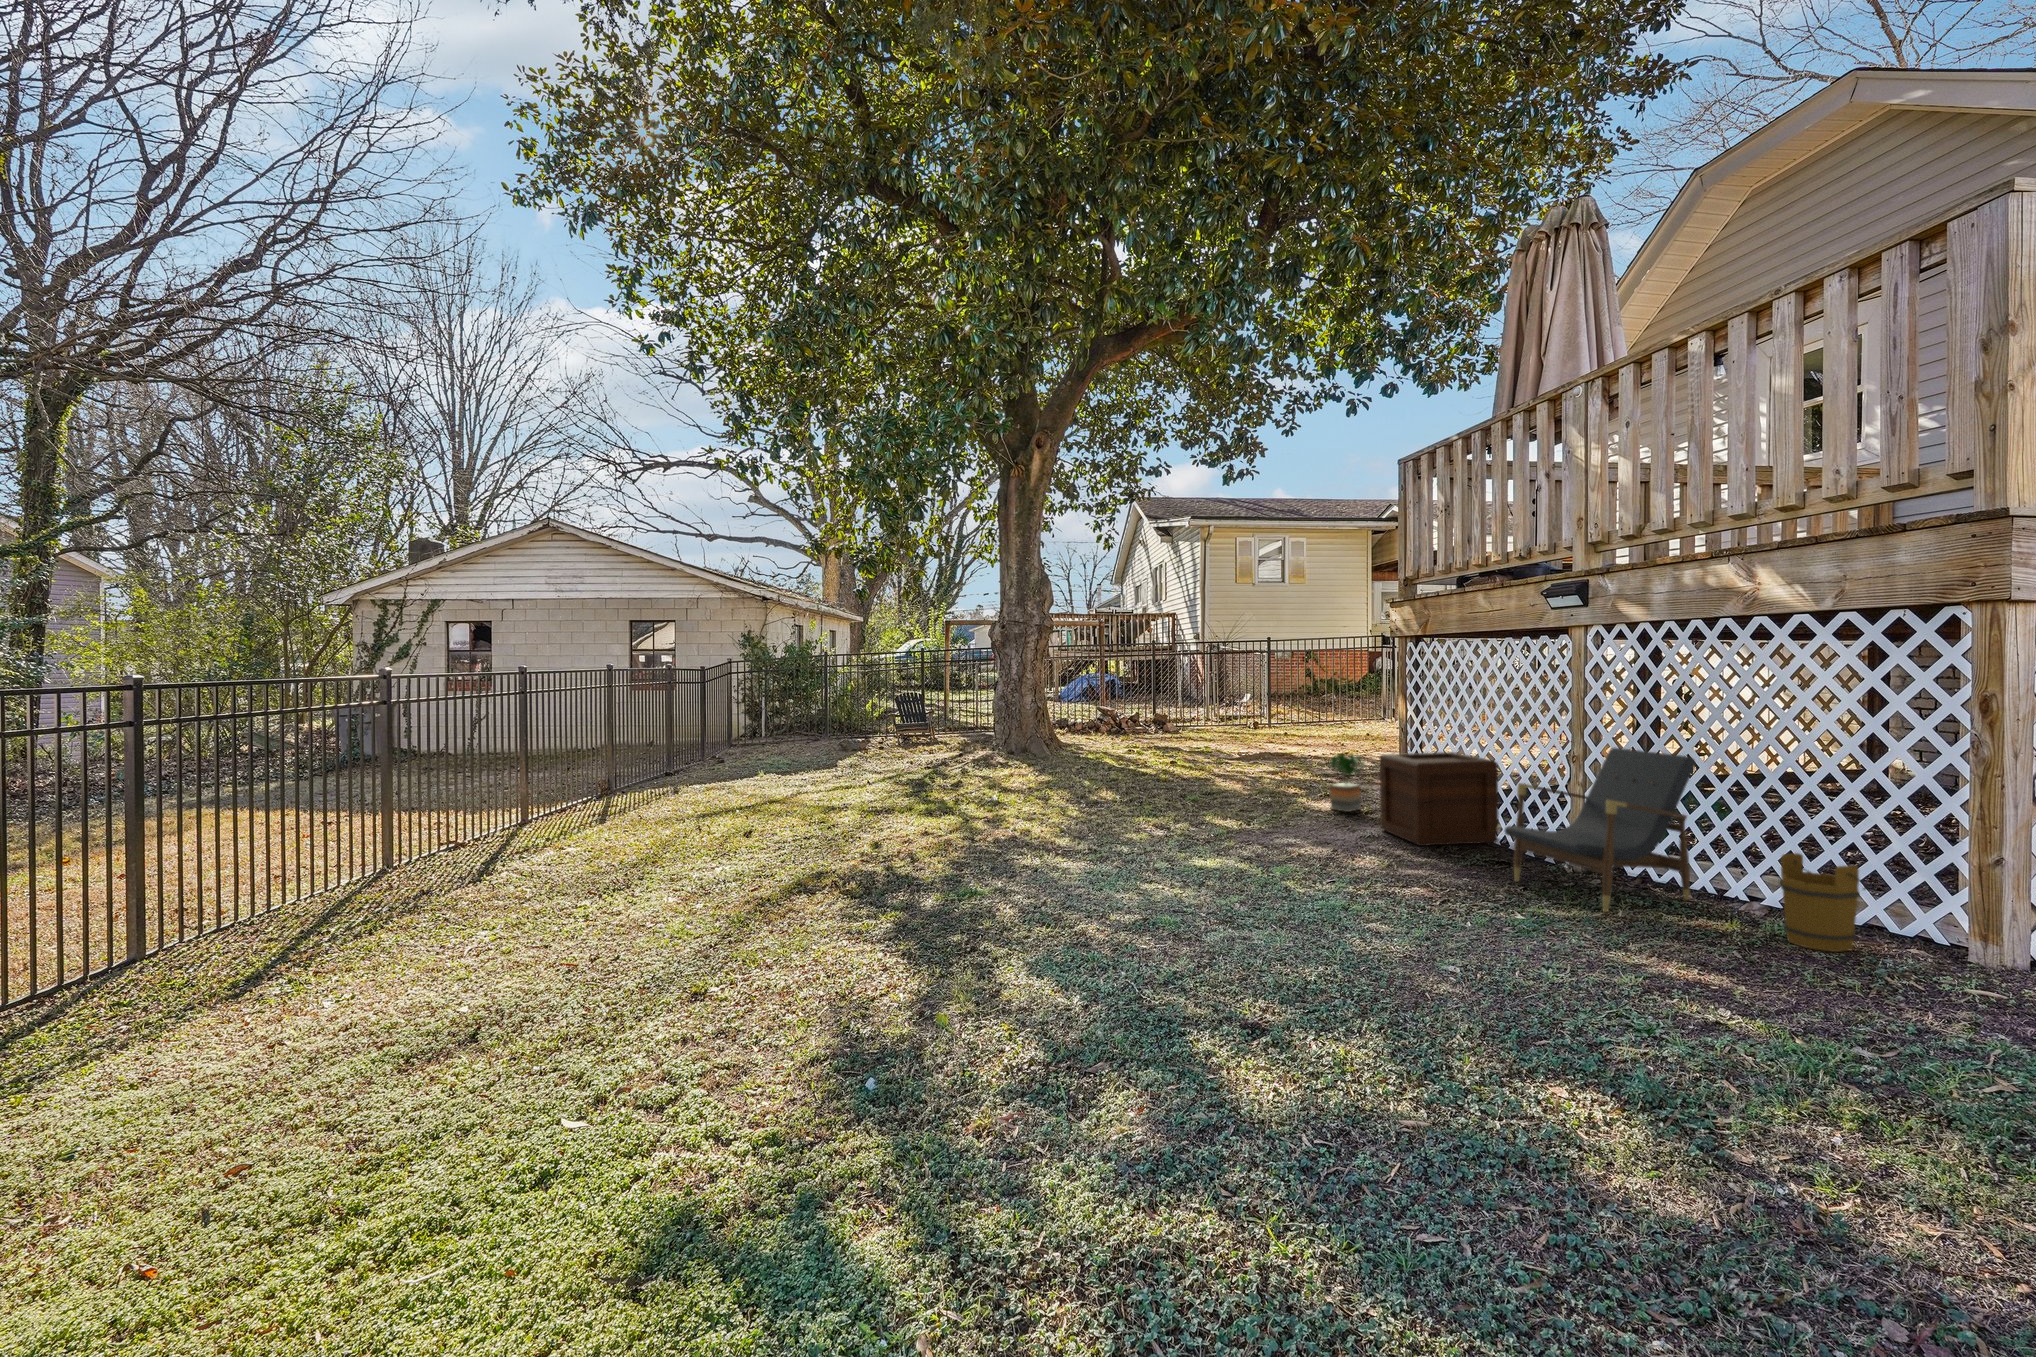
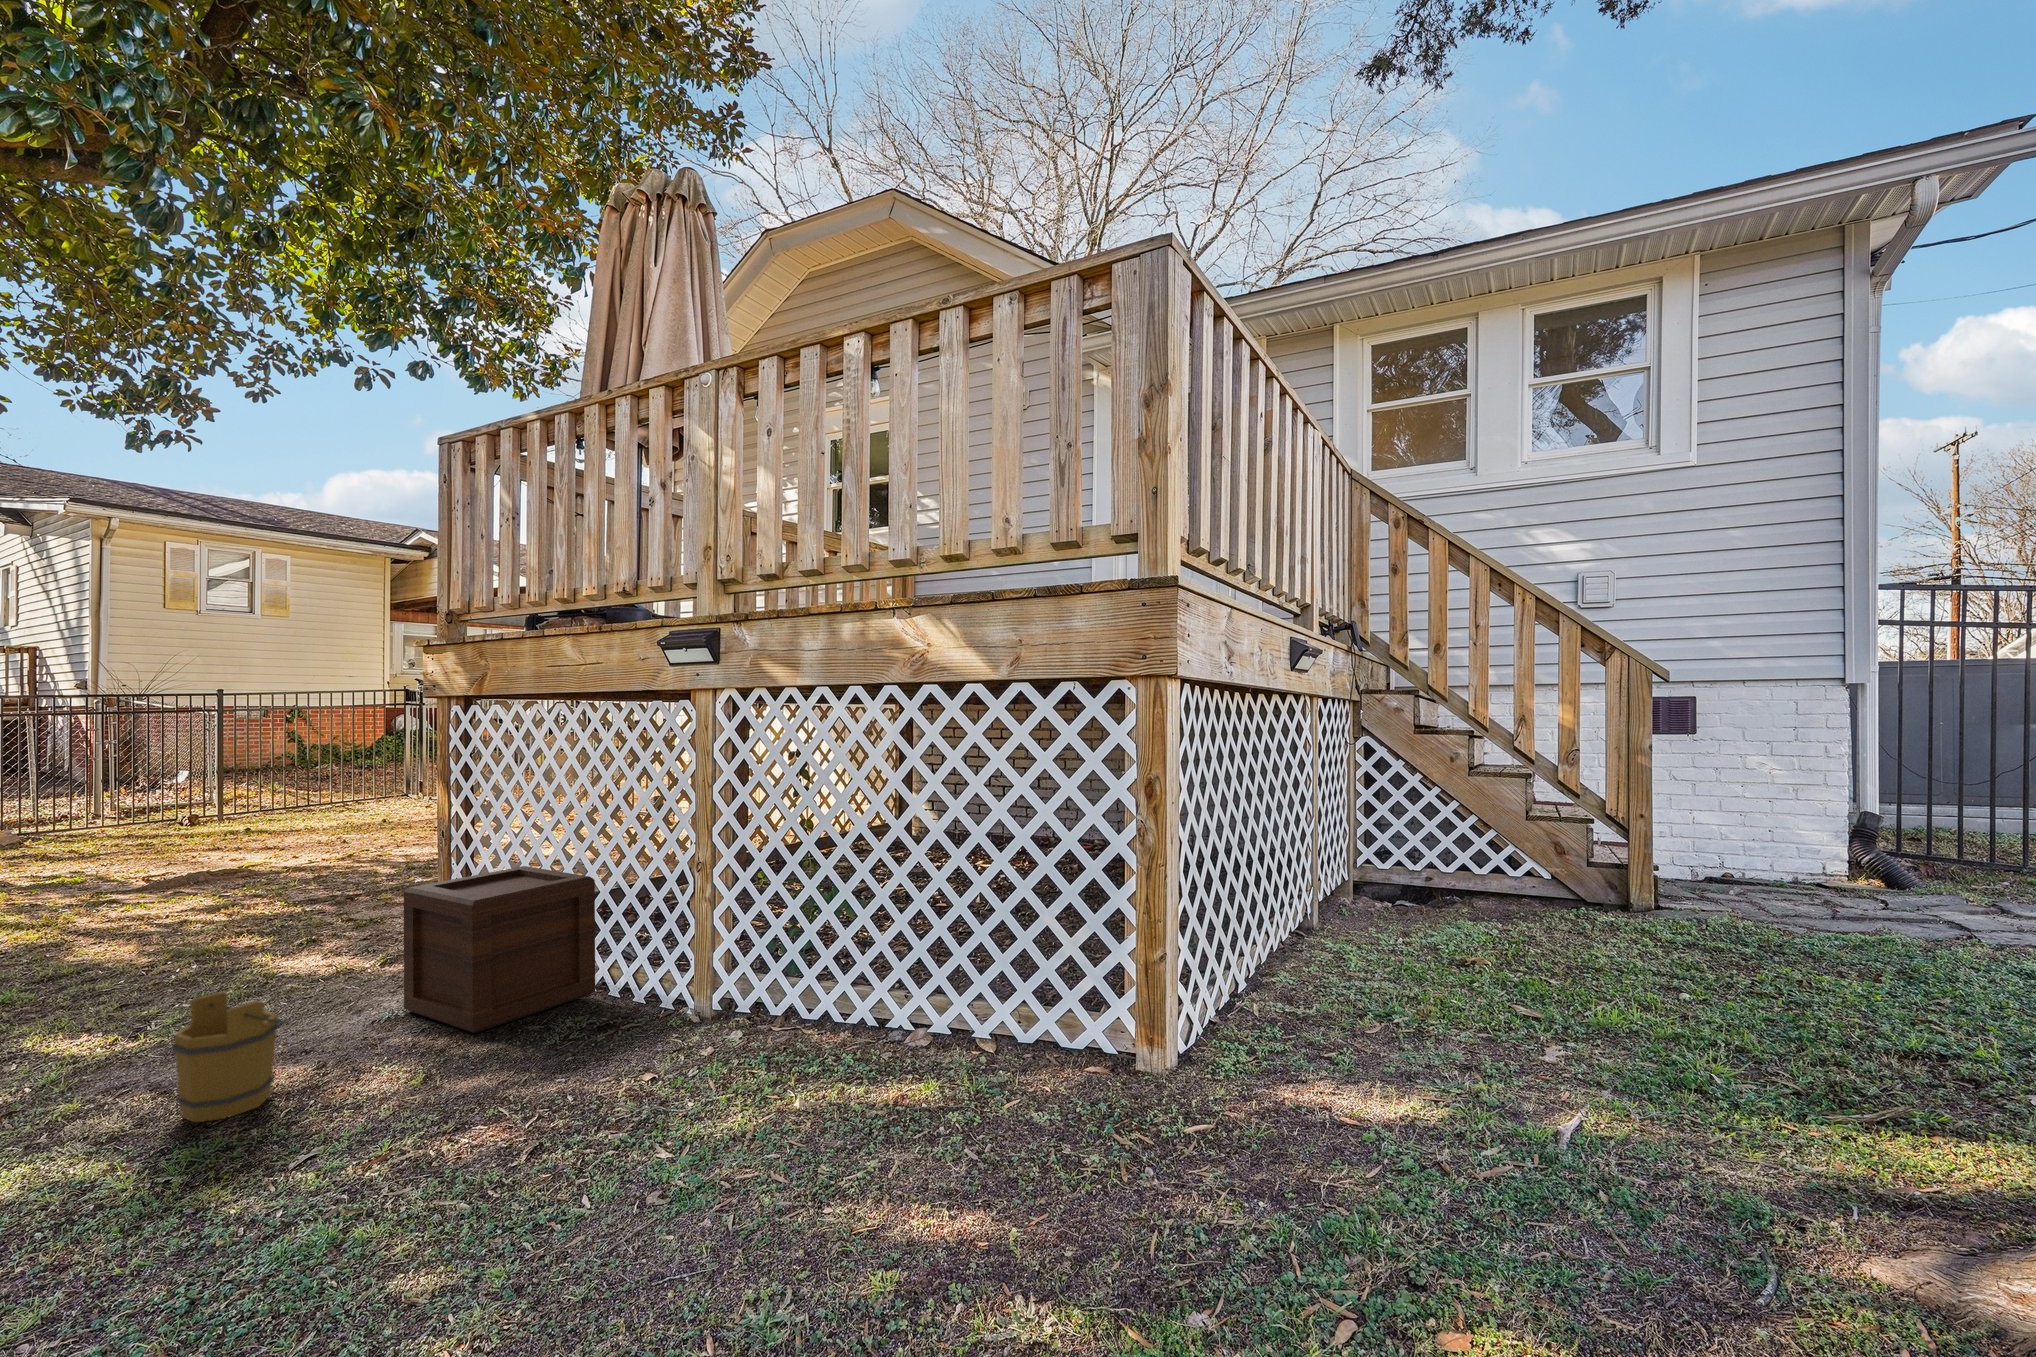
lounge chair: present [1505,748,1695,912] -> none [624,850,855,1105]
potted tree: present [1330,754,1365,812] -> none [306,883,381,982]
bucket: present [1780,853,1867,952] -> present [172,992,287,1122]

